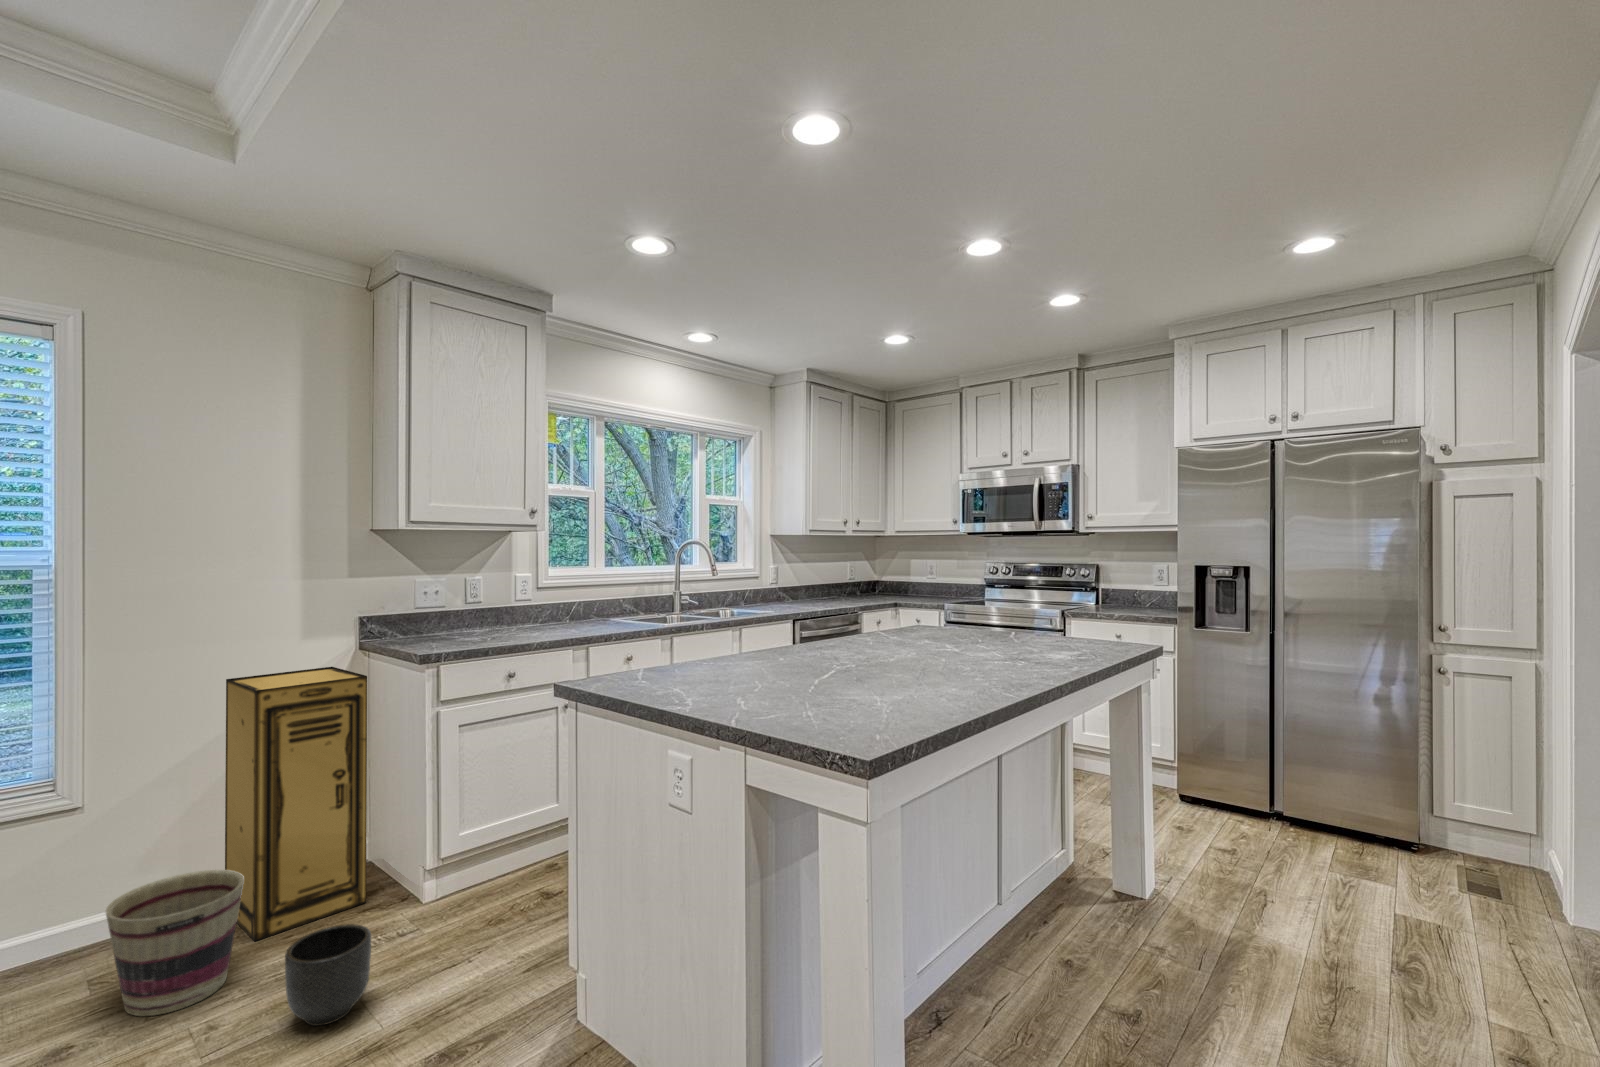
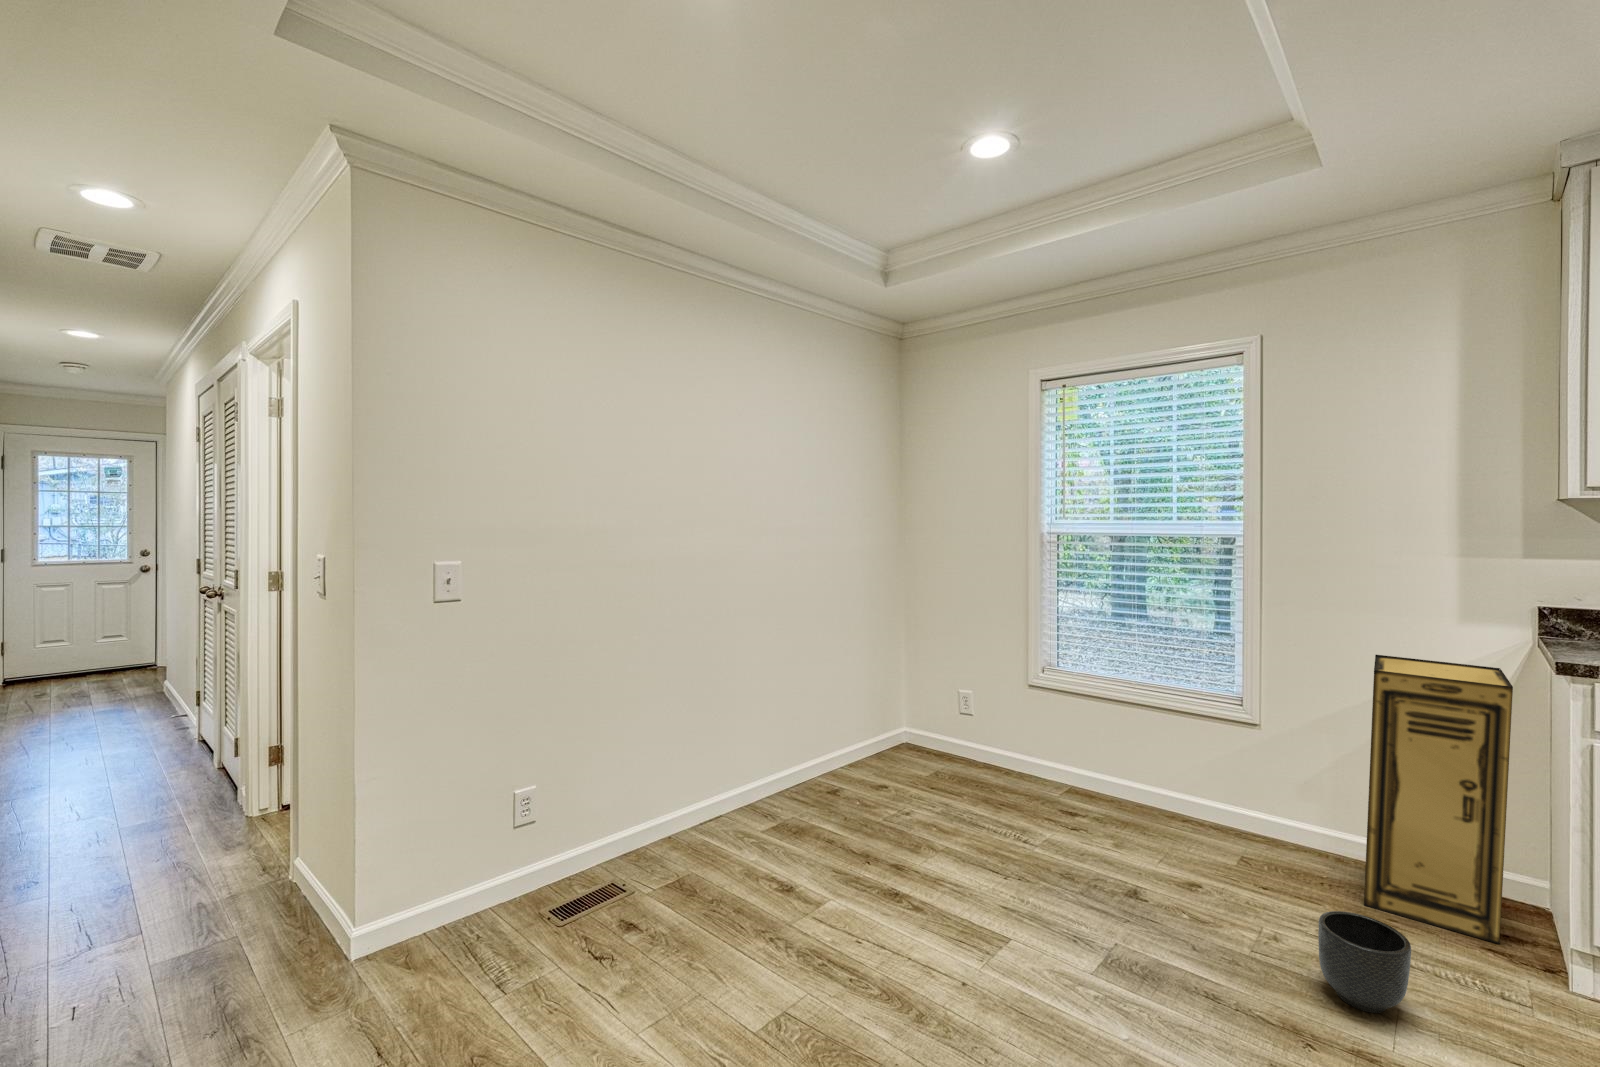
basket: present [106,870,244,1016] -> none [1230,801,1337,918]

